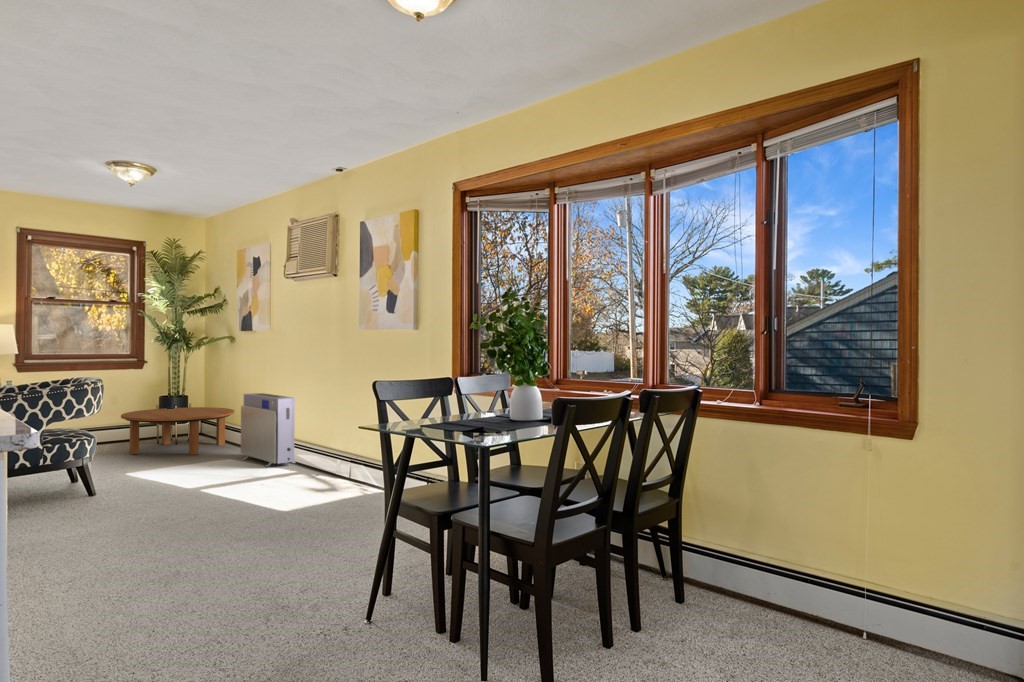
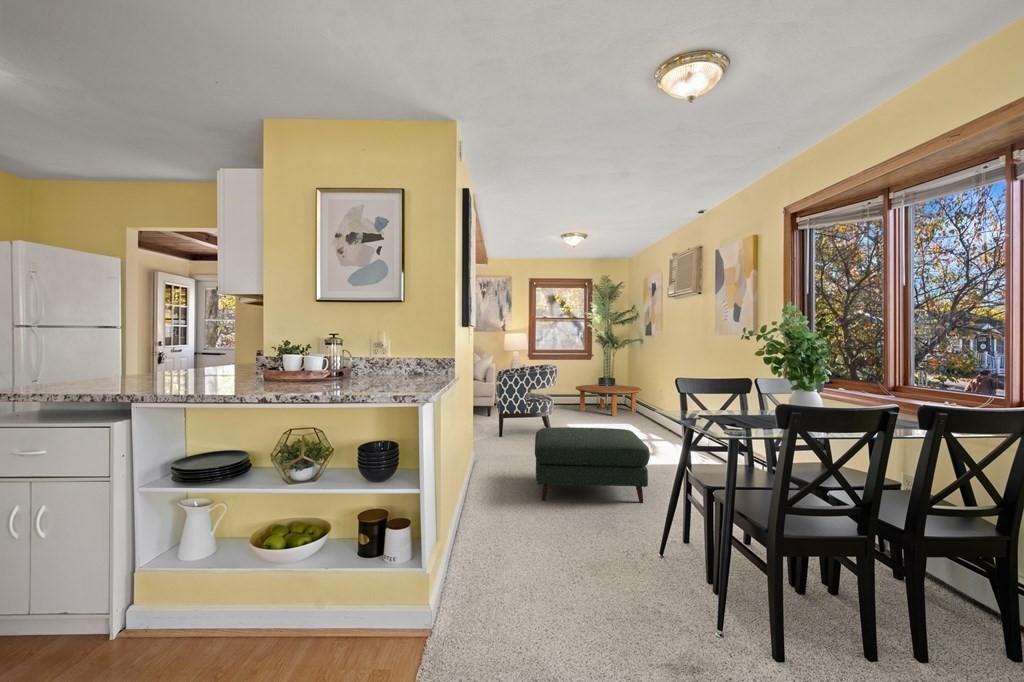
air purifier: present [241,393,295,467] -> none [640,379,675,430]
ottoman: none [118,467,320,600] -> present [535,427,650,503]

